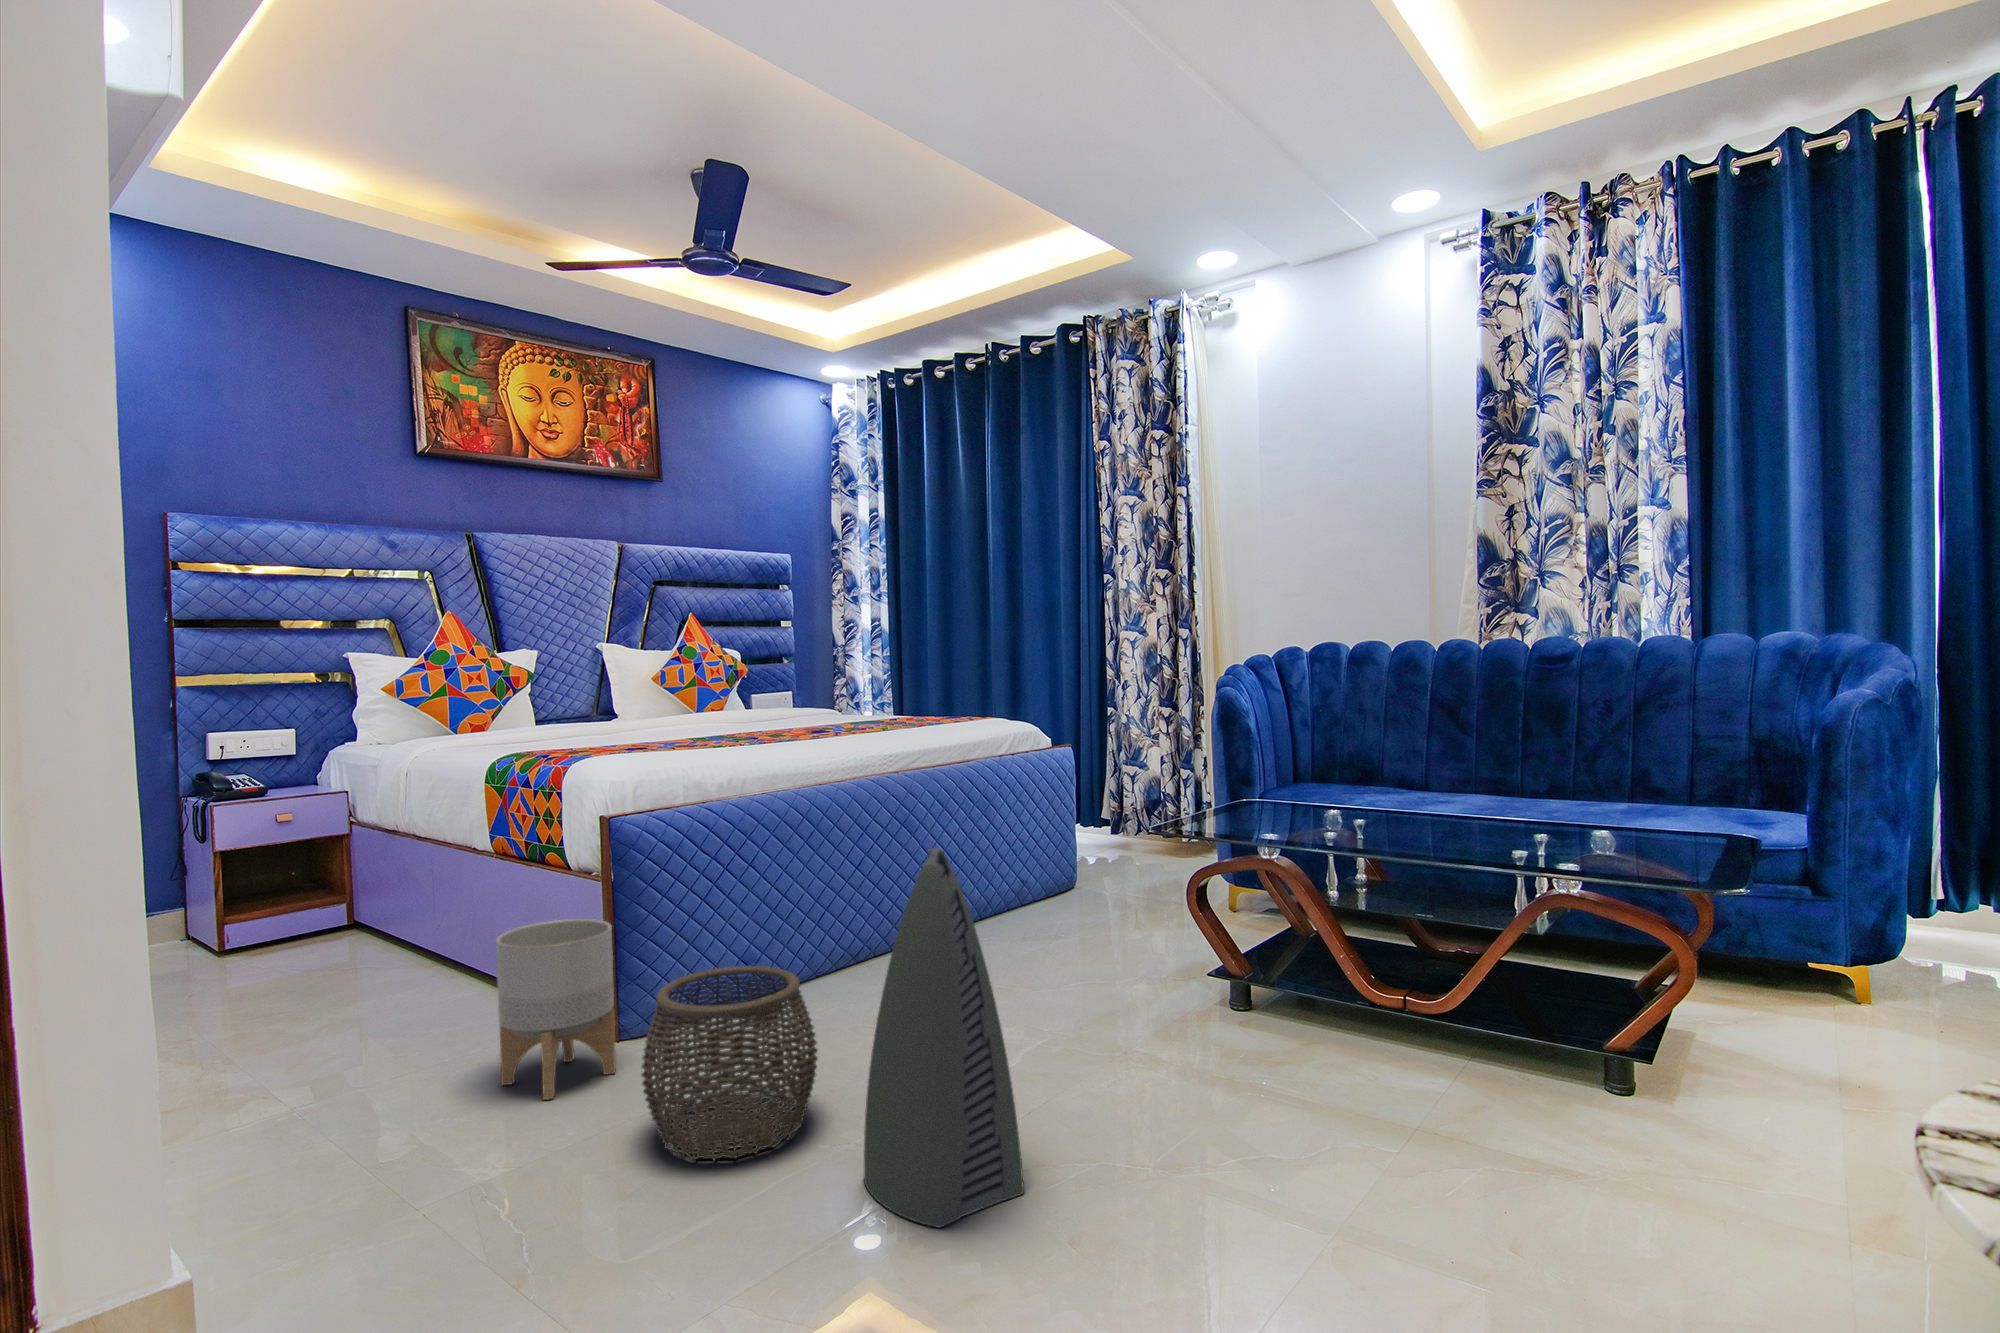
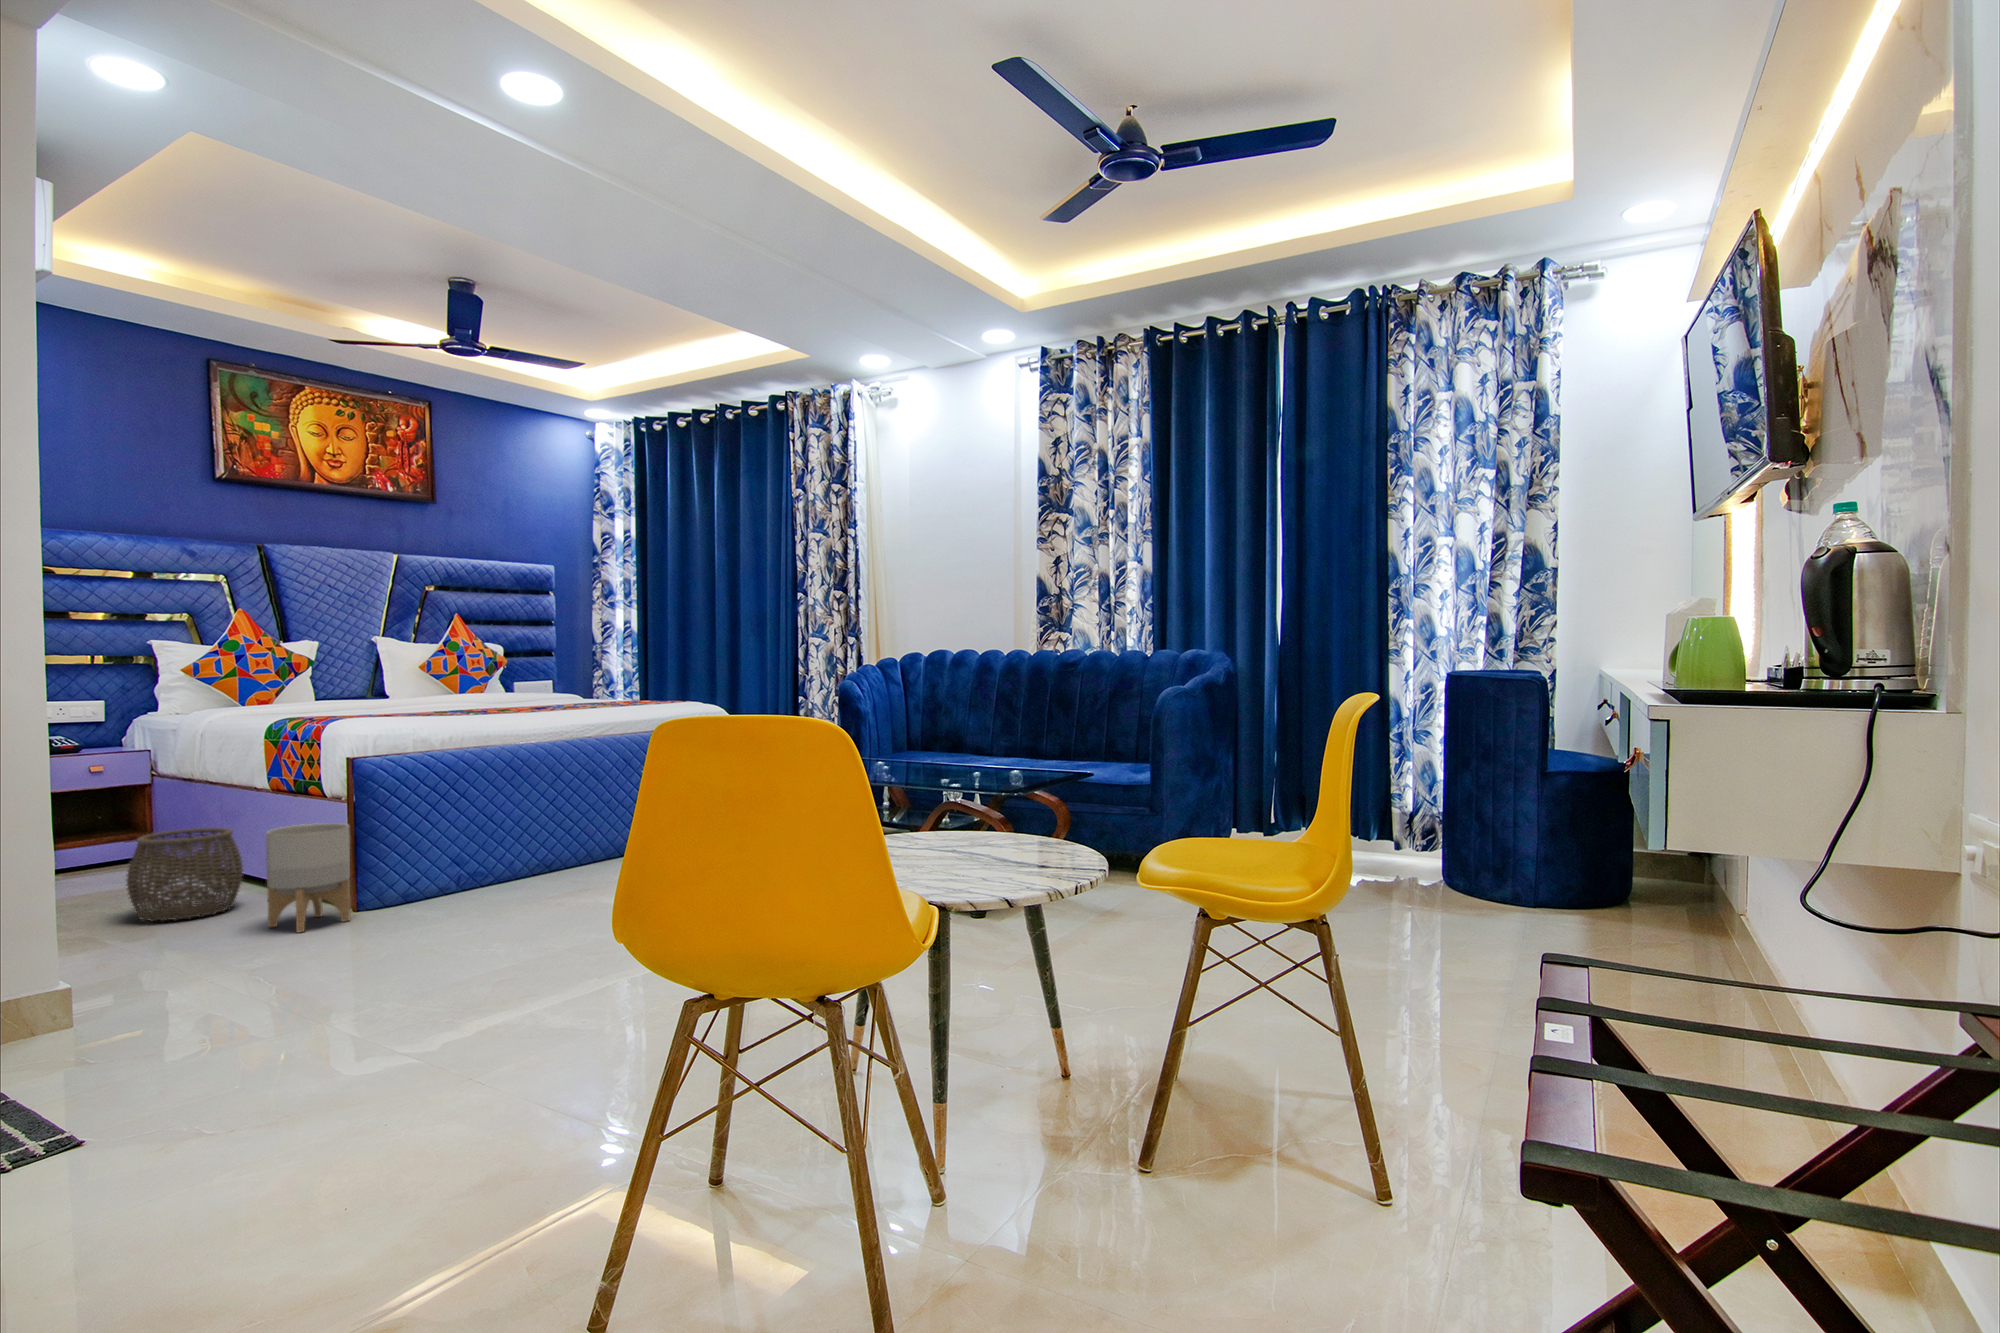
air purifier: present [864,848,1024,1228] -> none [490,765,582,968]
woven basket: present [641,966,818,1160] -> present [126,828,243,921]

